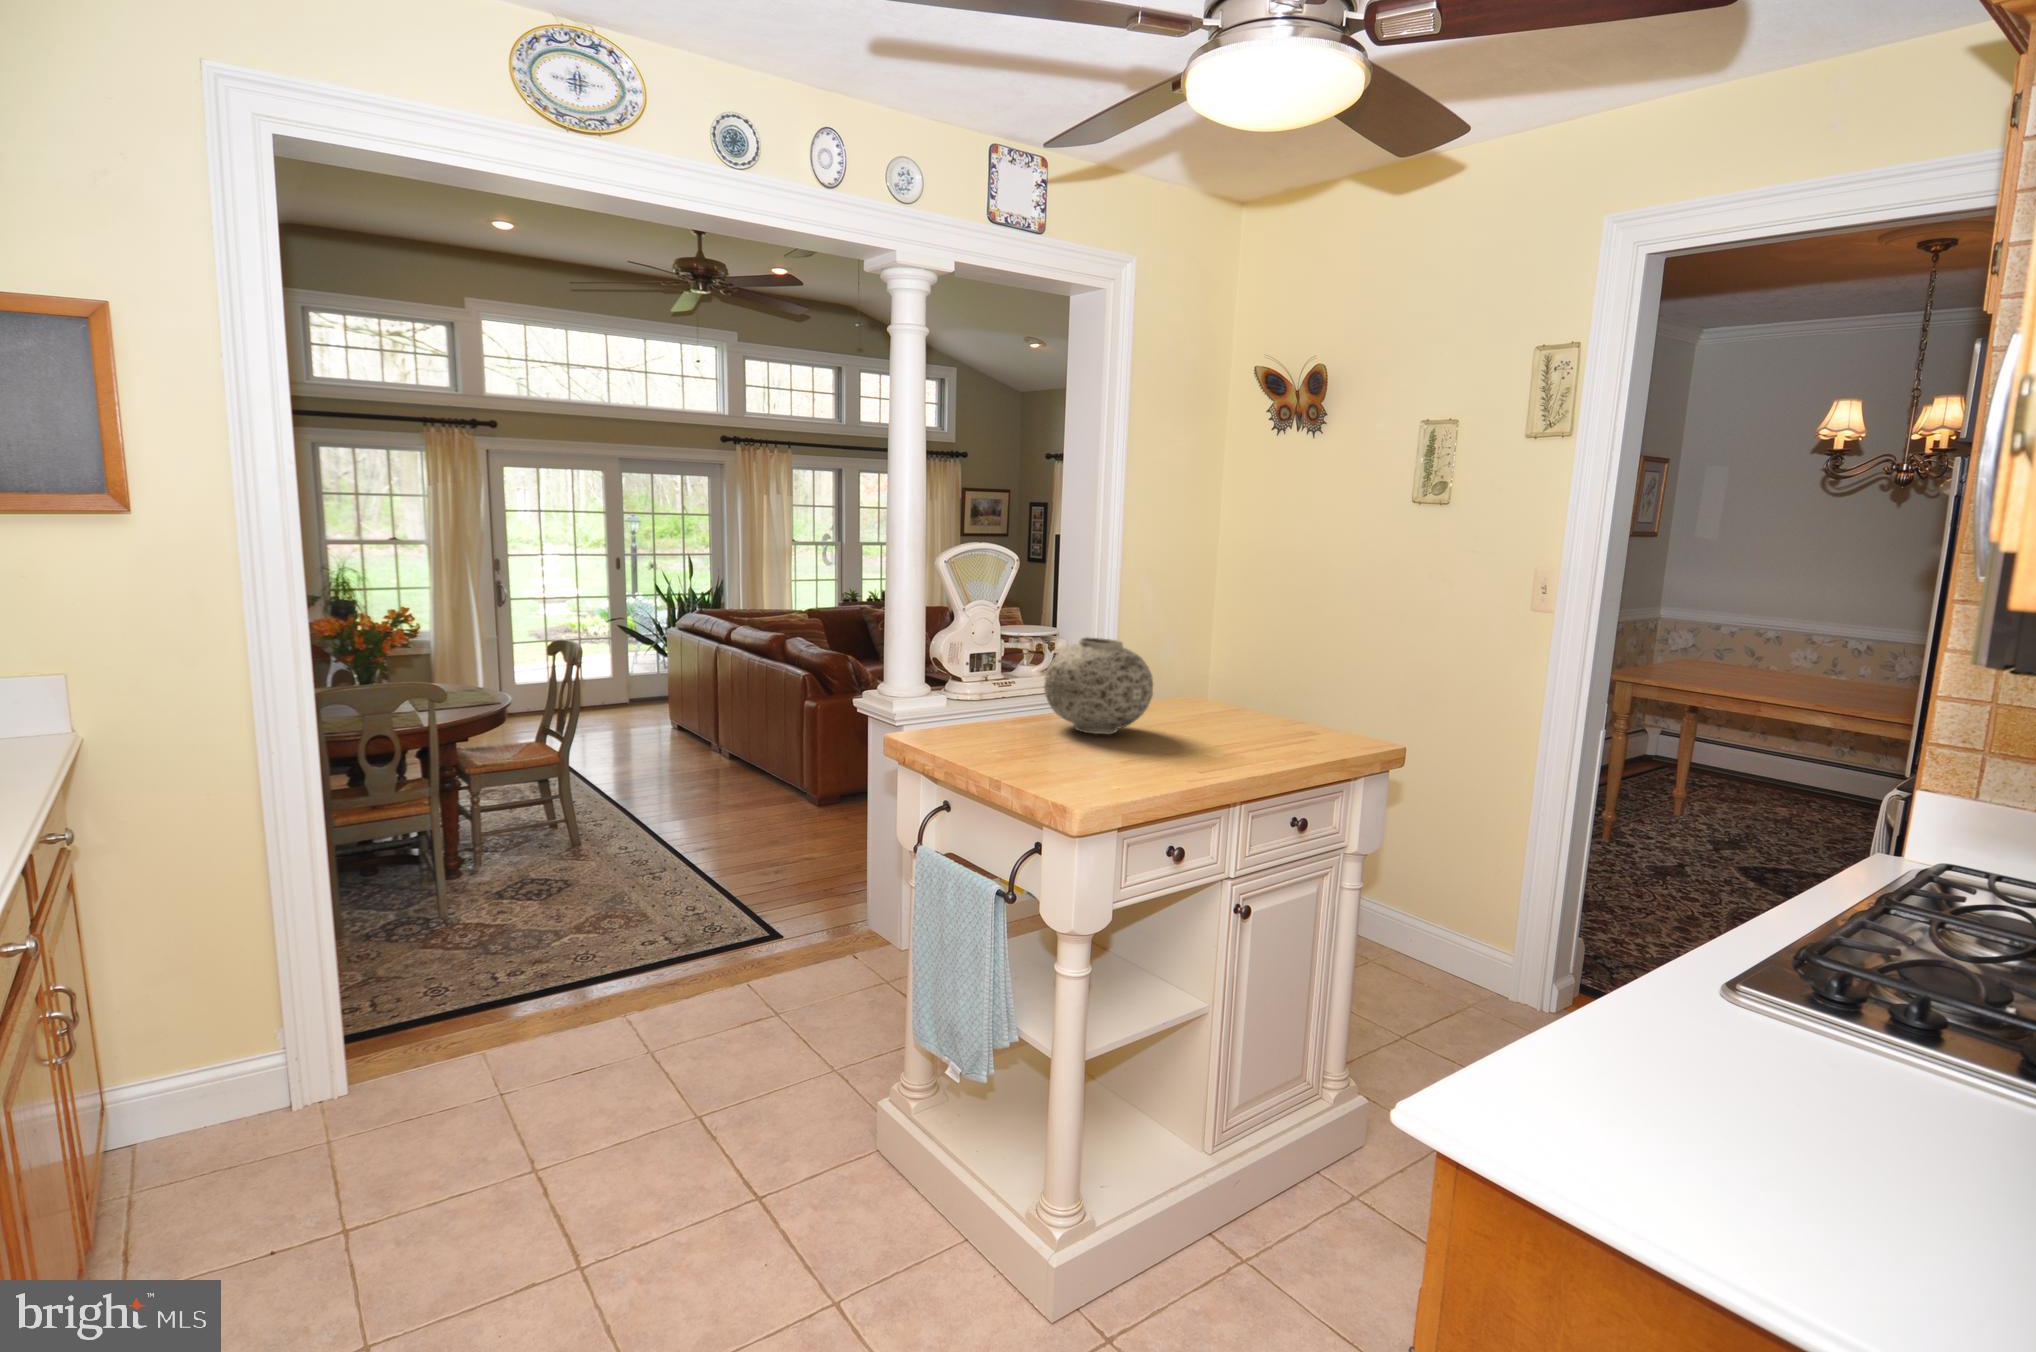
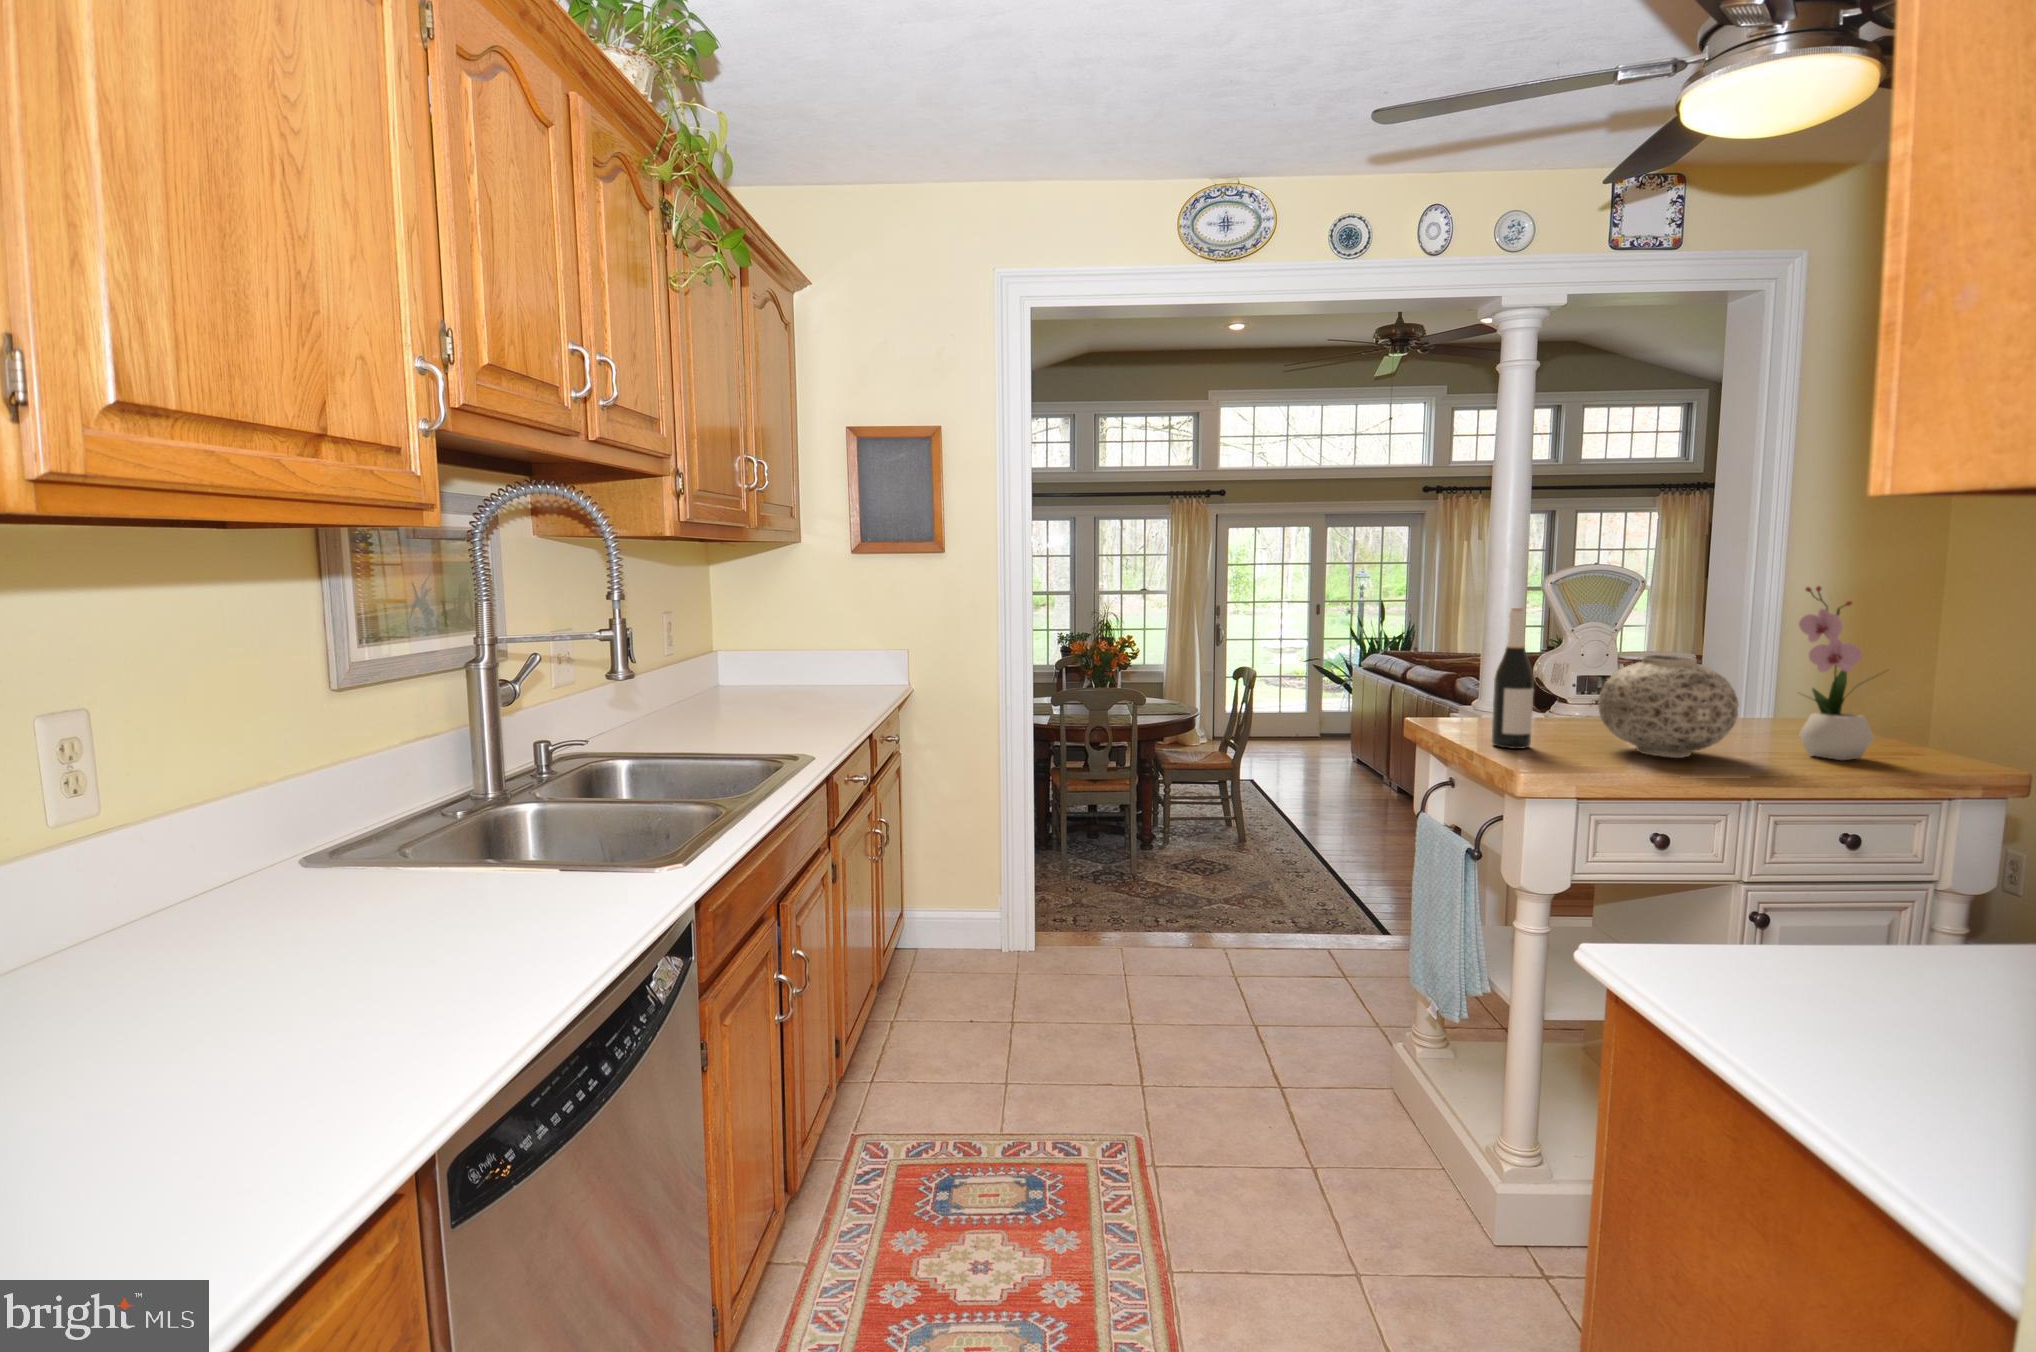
flower arrangement: none [1179,575,1235,724] -> present [1799,586,1879,760]
wine bottle: none [957,592,997,738] -> present [1492,608,1534,749]

